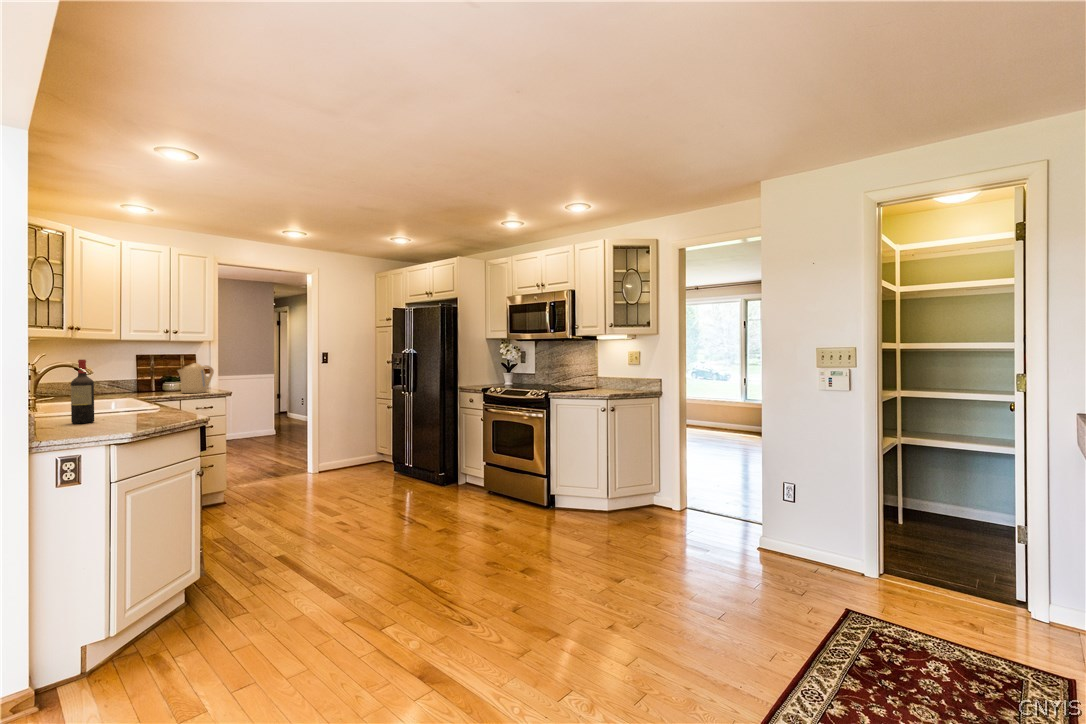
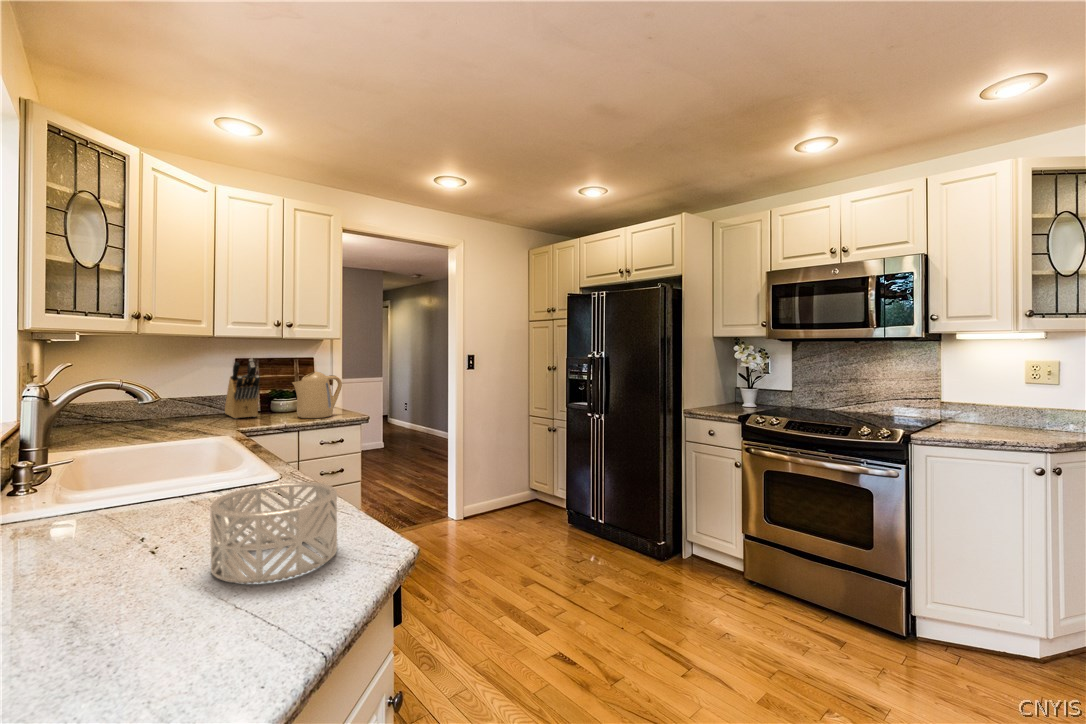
knife block: none [129,354,154,394] -> present [224,359,260,418]
wine bottle: present [71,359,94,424] -> none [89,389,147,558]
decorative bowl: none [122,397,175,426] -> present [210,482,337,584]

